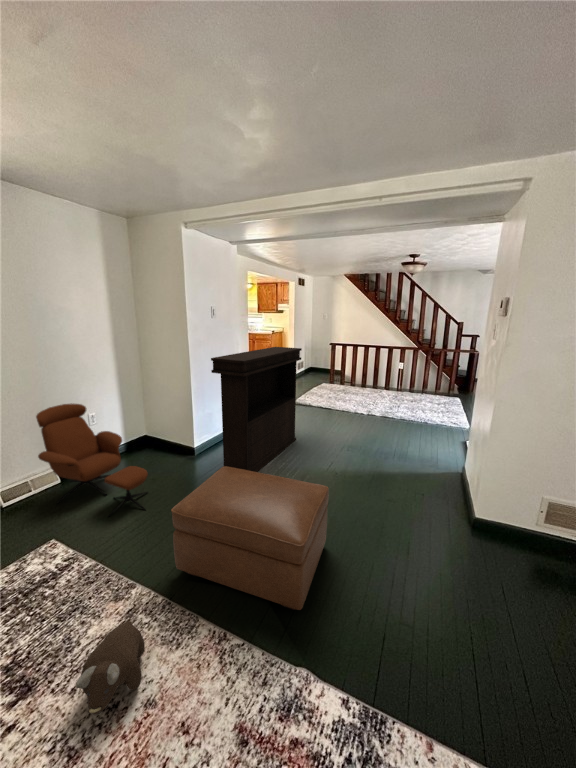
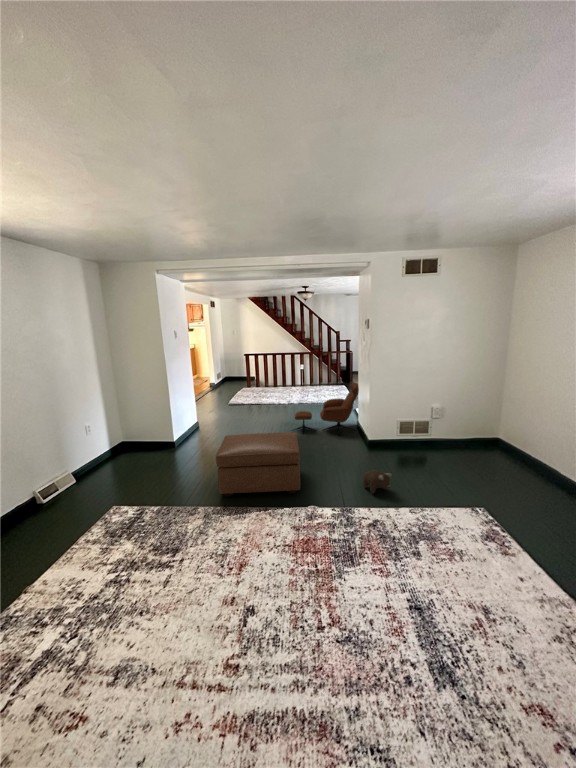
console table: present [211,347,302,472] -> none [195,358,246,453]
lounge chair: present [36,403,148,517] -> present [294,383,359,435]
plush toy: present [76,621,145,715] -> present [363,470,392,494]

